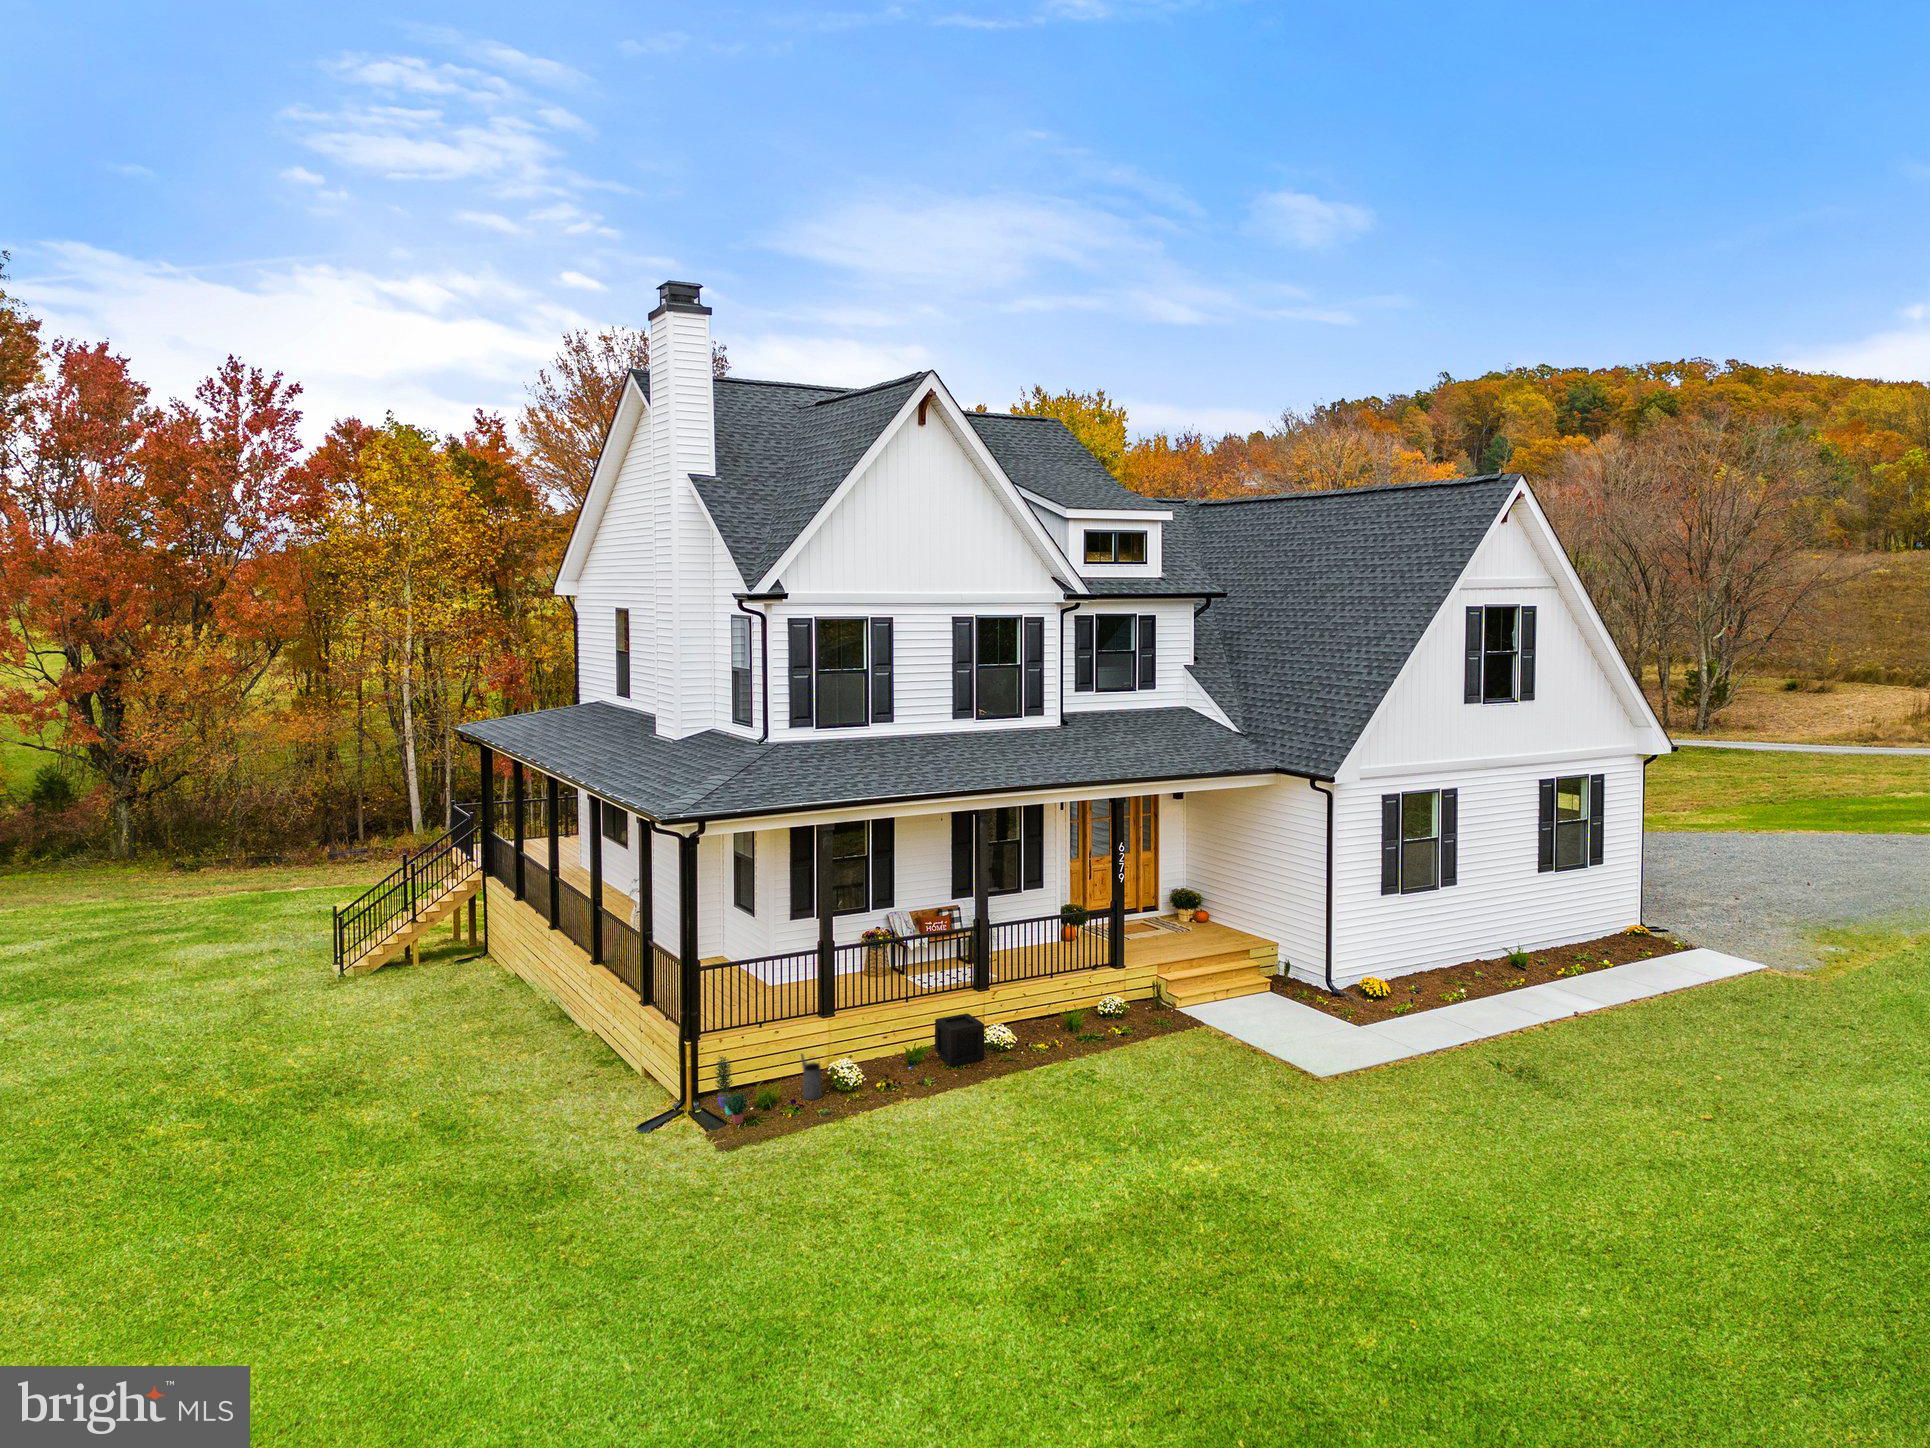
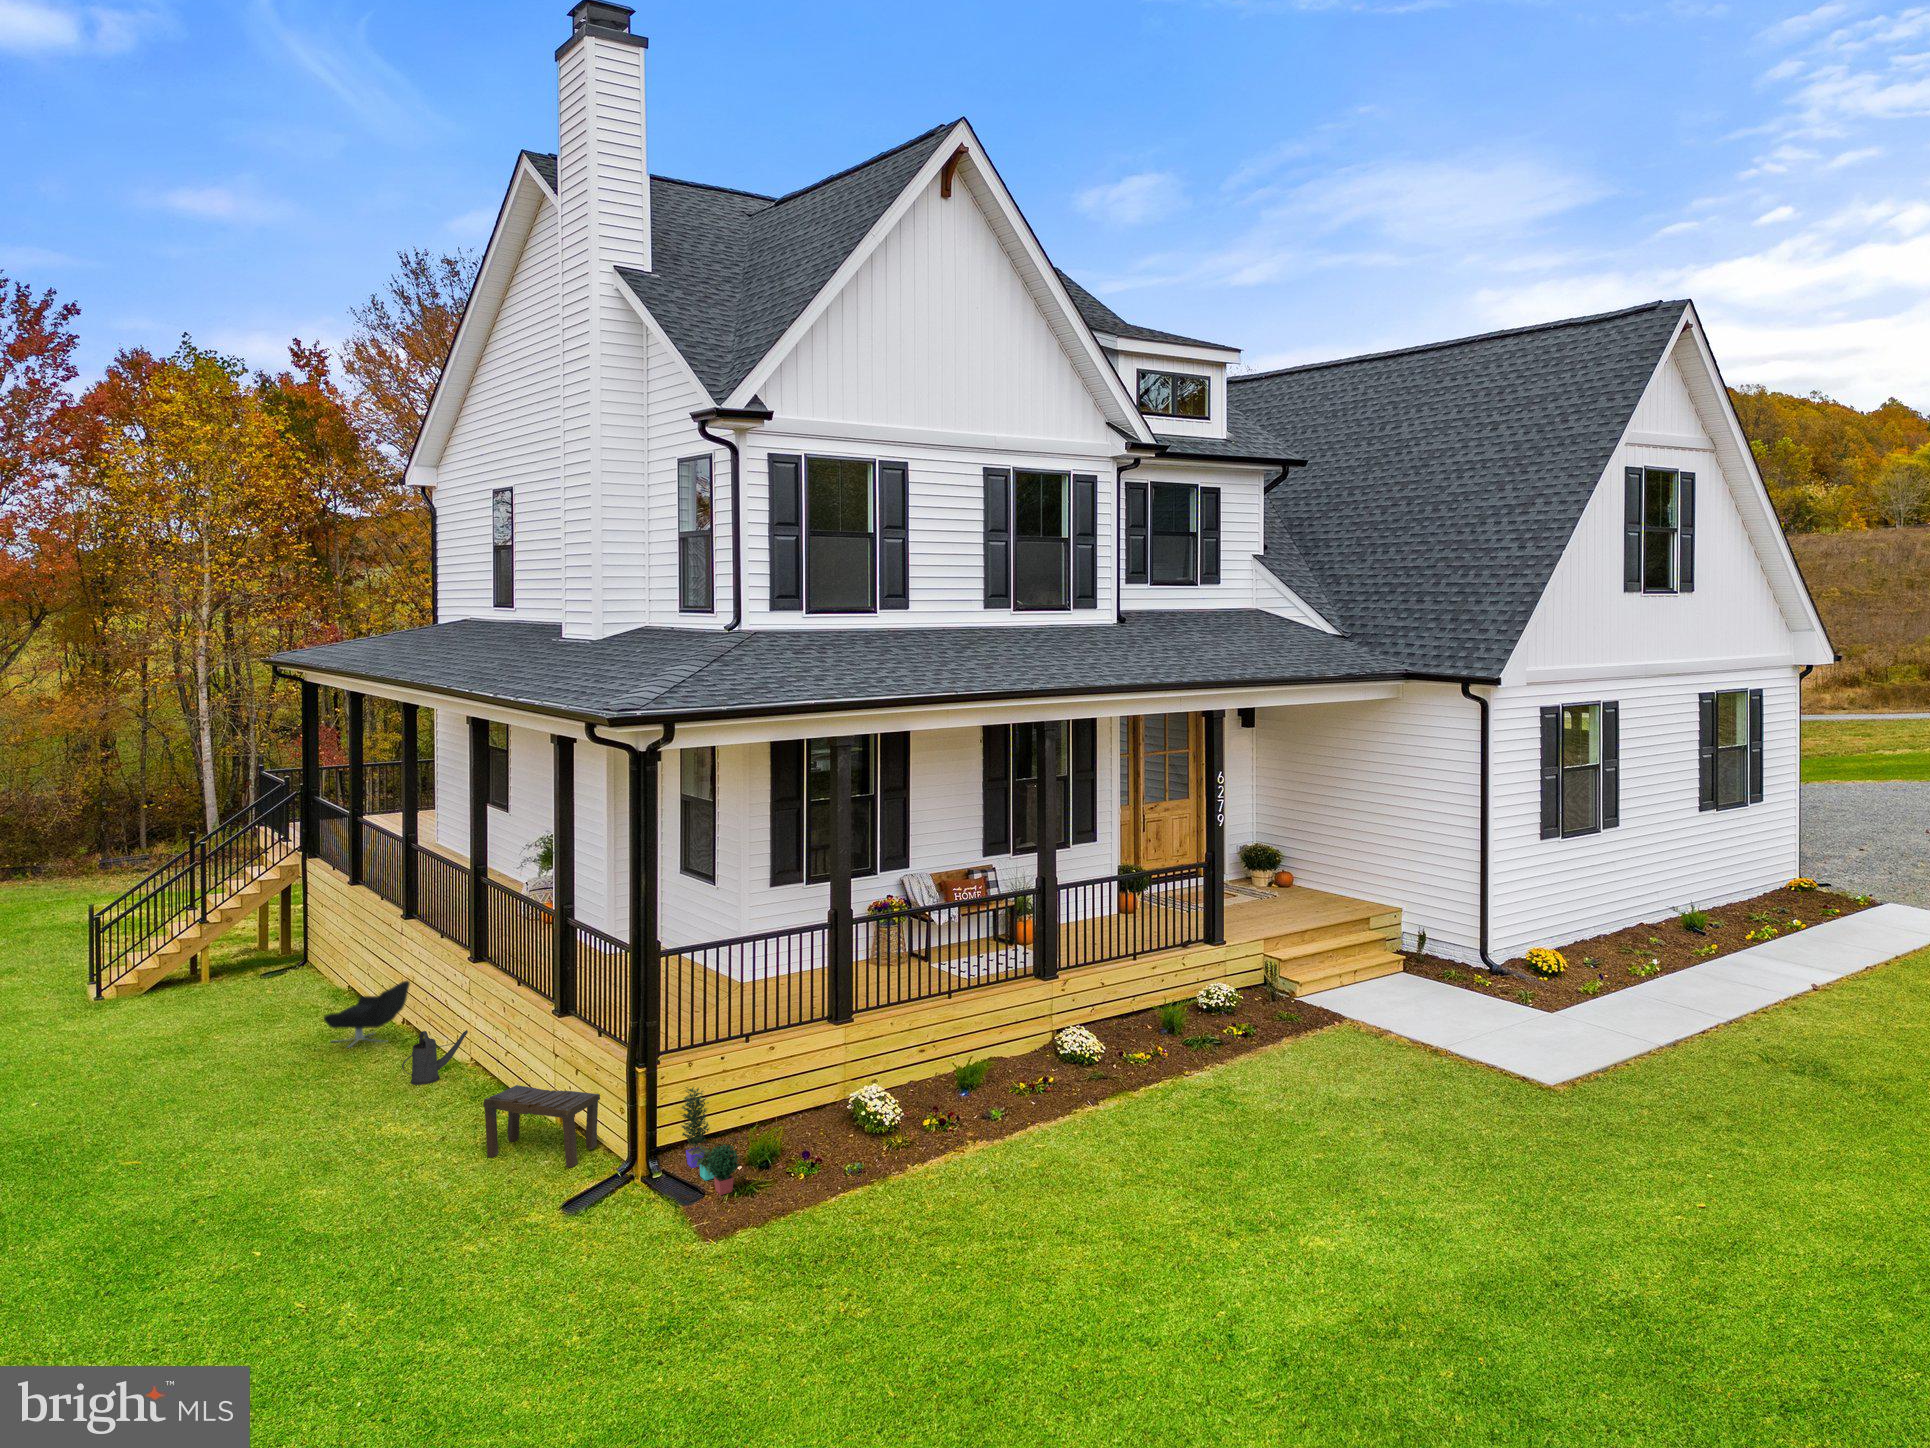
lounge chair: none [496,973,553,1021] -> present [324,981,410,1047]
wooden crate: present [935,1013,985,1067] -> none [994,1011,1069,1089]
bench: none [594,1049,667,1103] -> present [483,1085,600,1167]
watering can: present [801,1054,822,1100] -> present [402,1030,468,1085]

